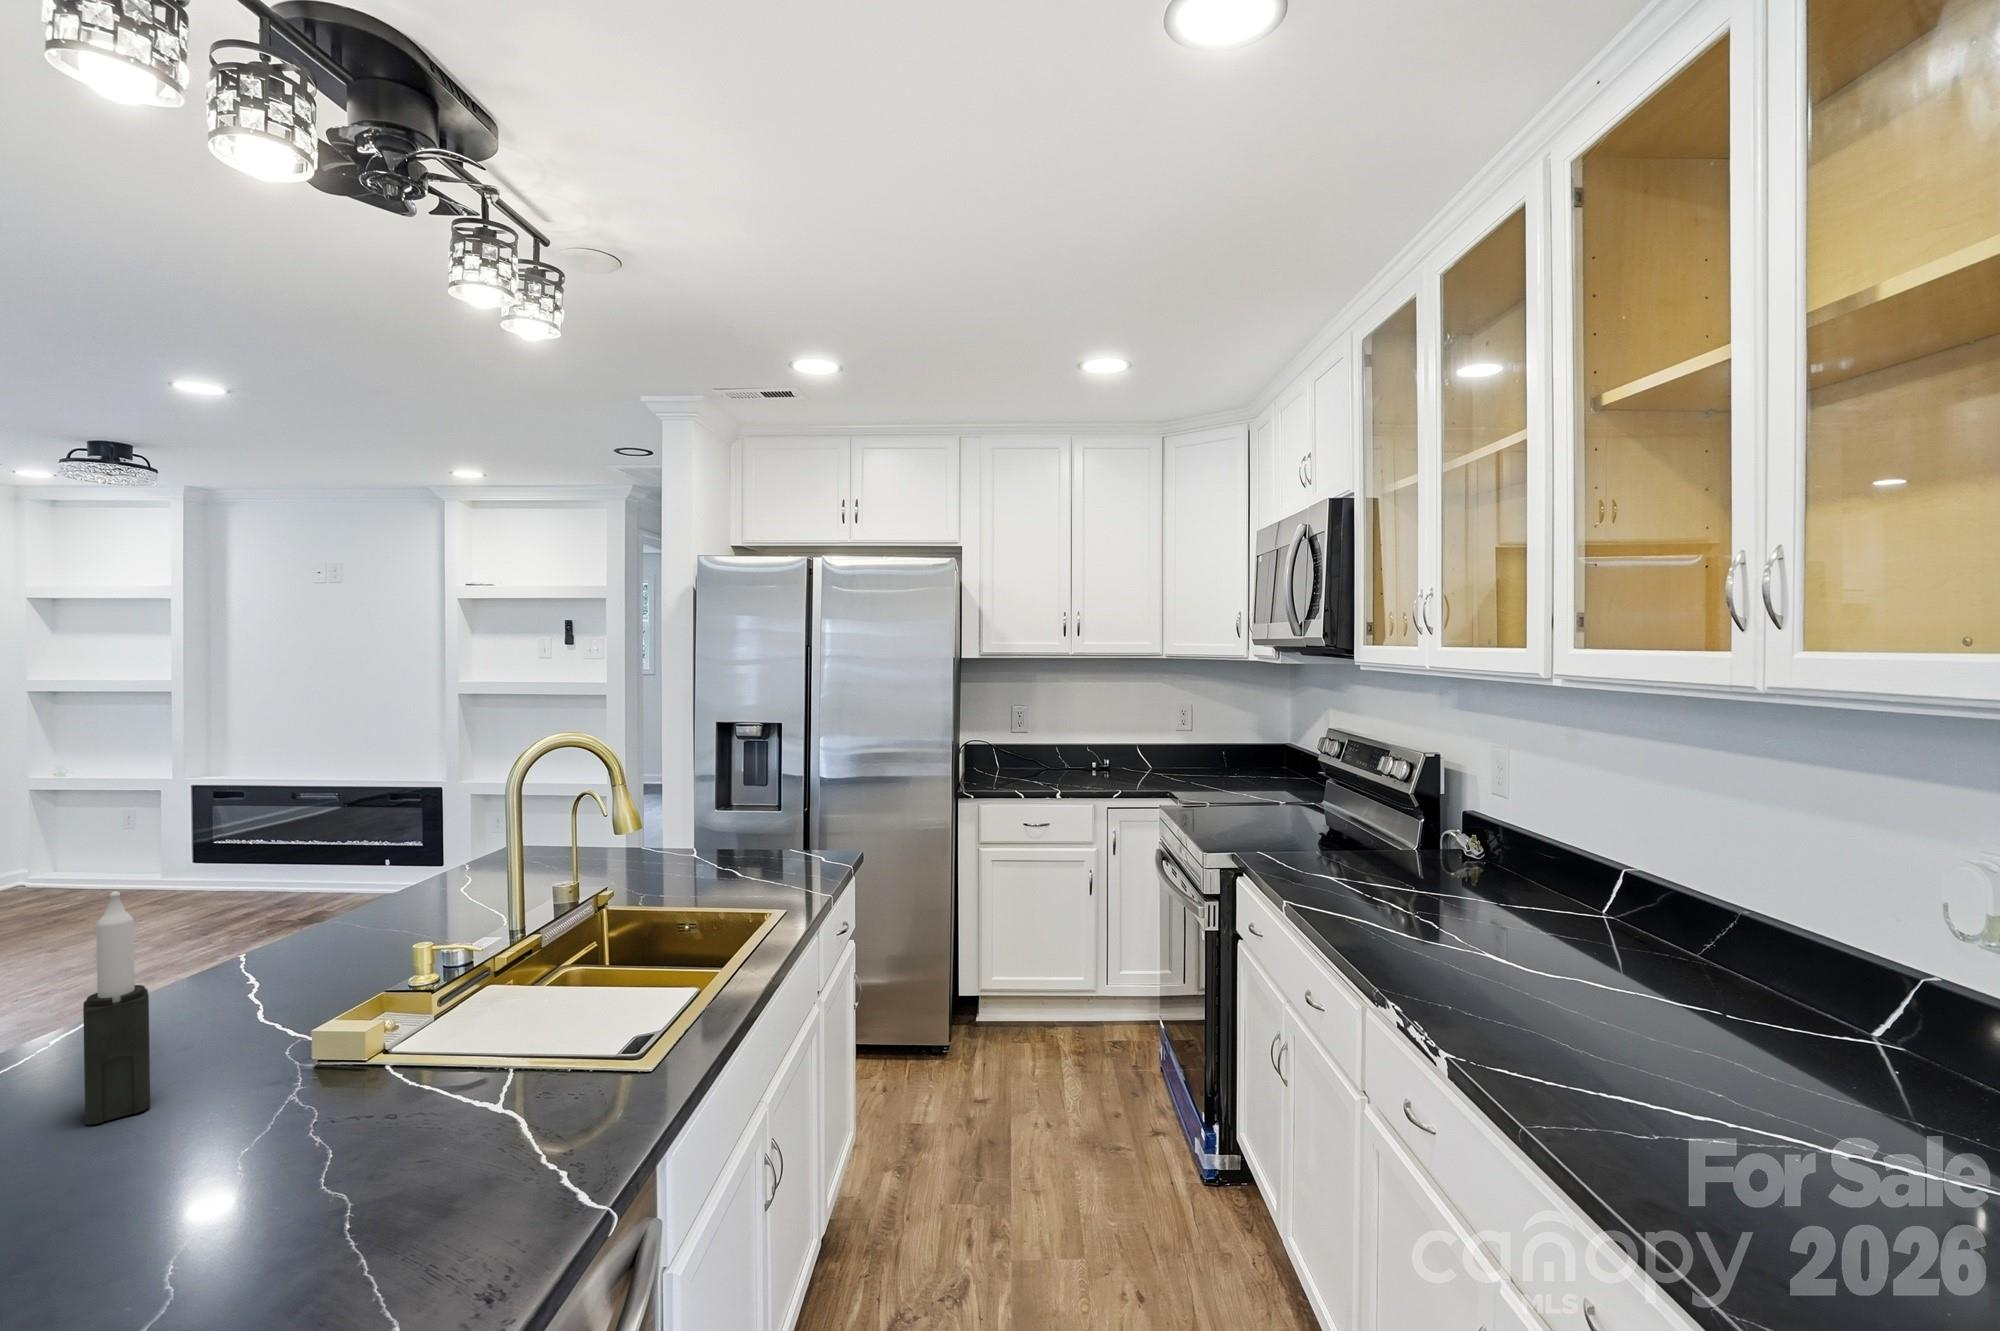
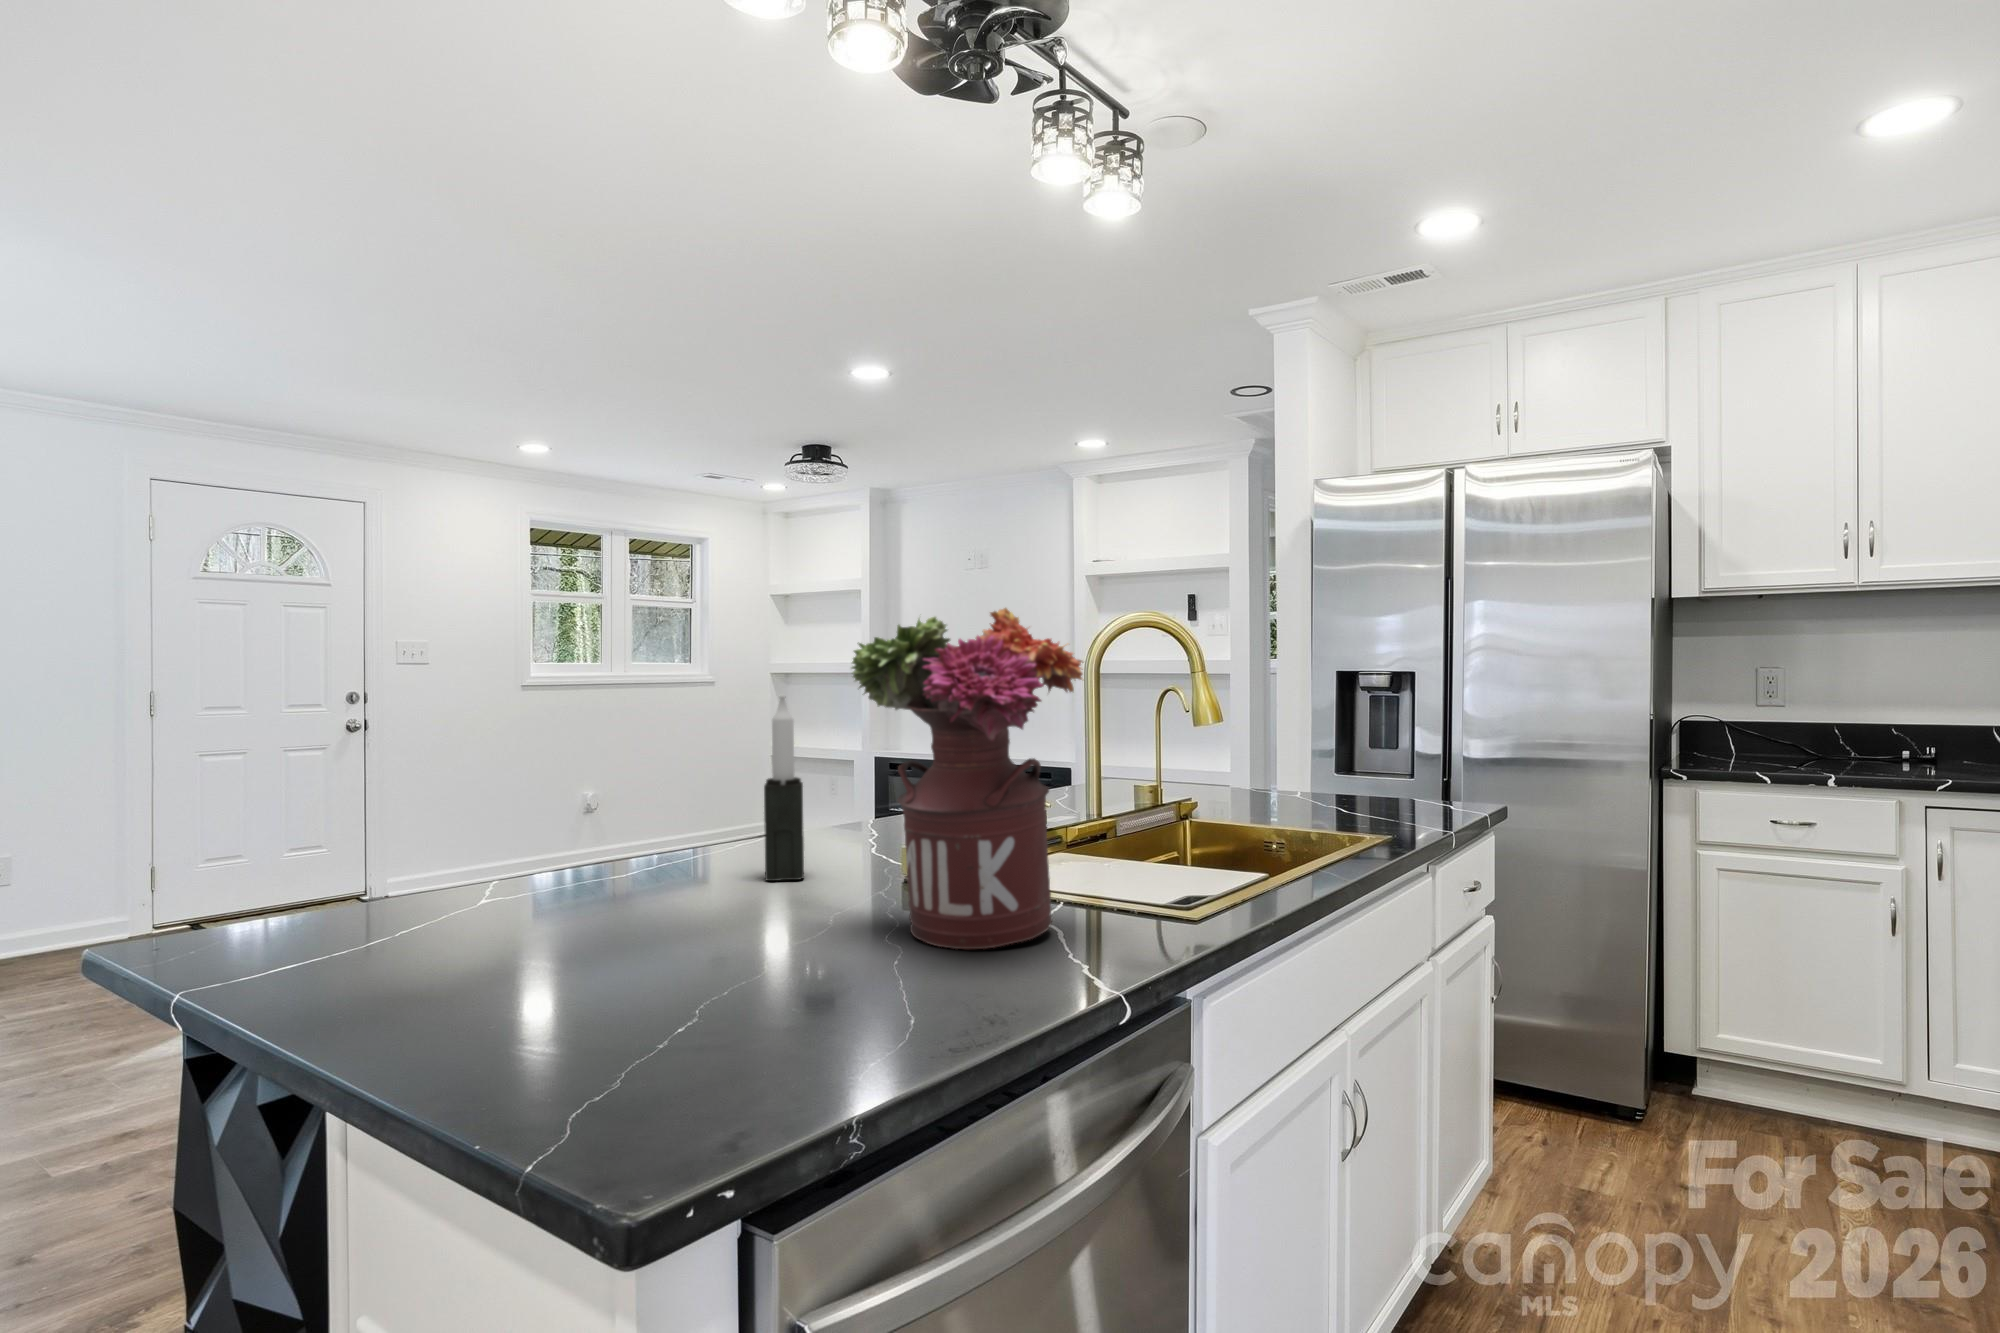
flower arrangement: none [249,818,551,1198] -> present [852,608,1083,949]

